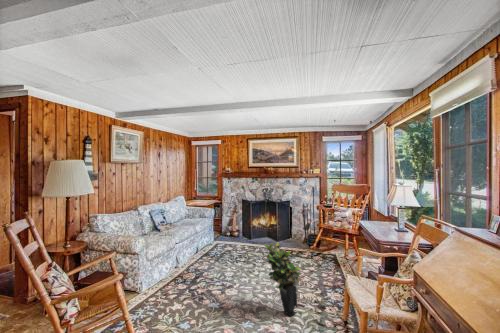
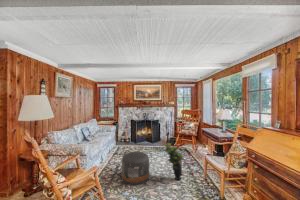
pouf: none [189,254,239,314] -> present [121,152,149,185]

